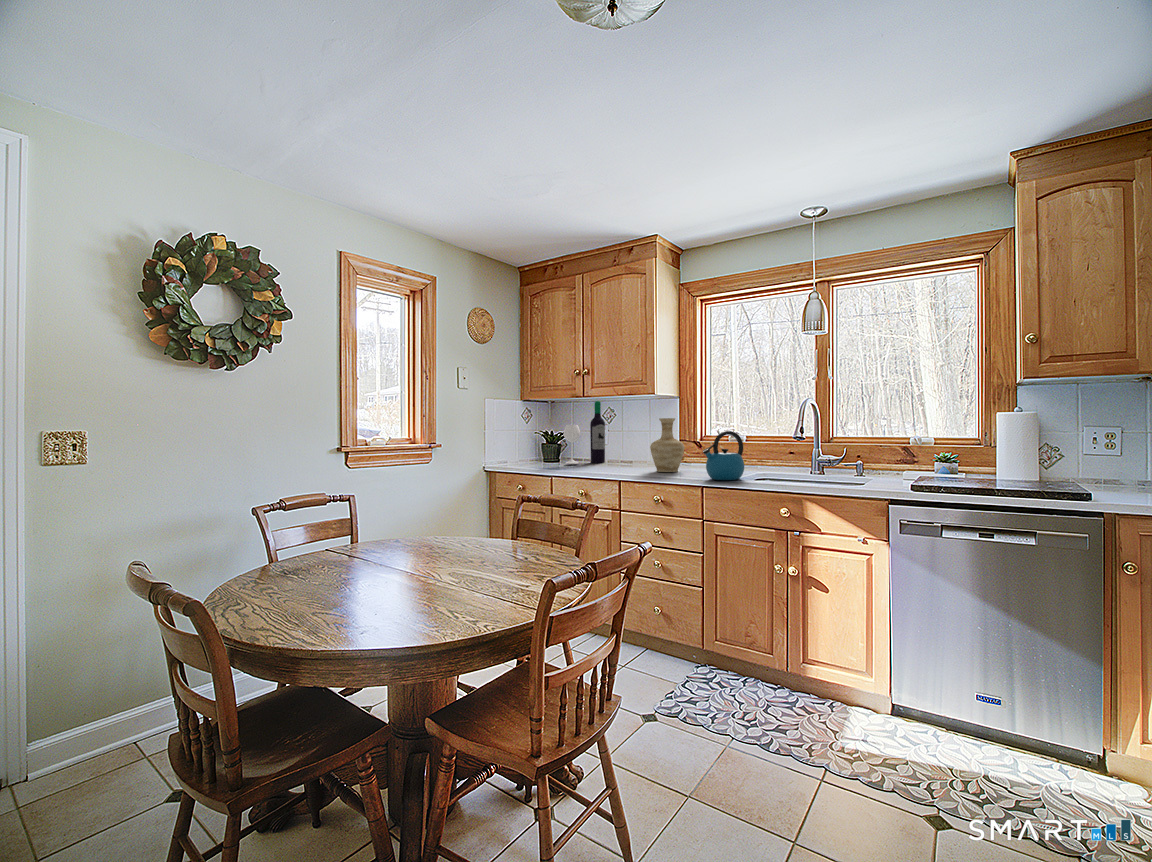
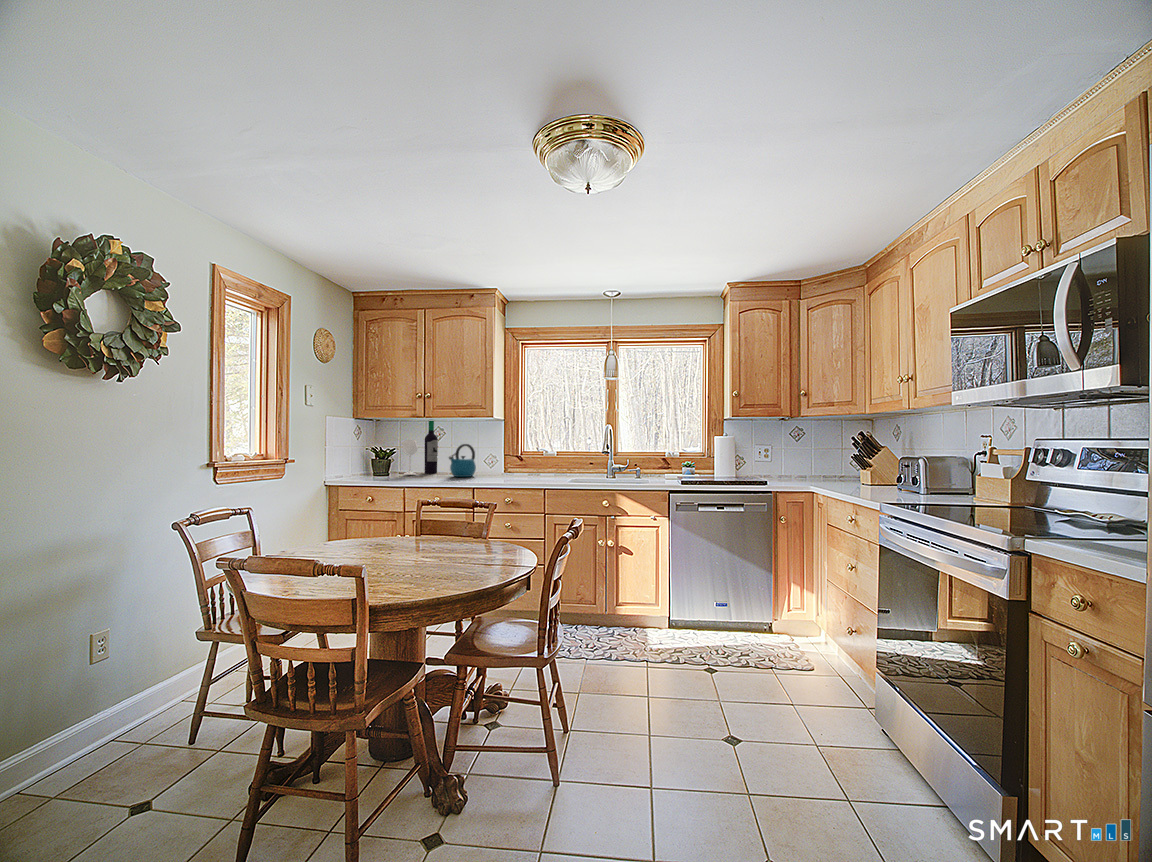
vase: present [650,418,684,472] -> none [491,436,518,479]
kettle: present [703,431,744,480] -> present [449,444,476,477]

